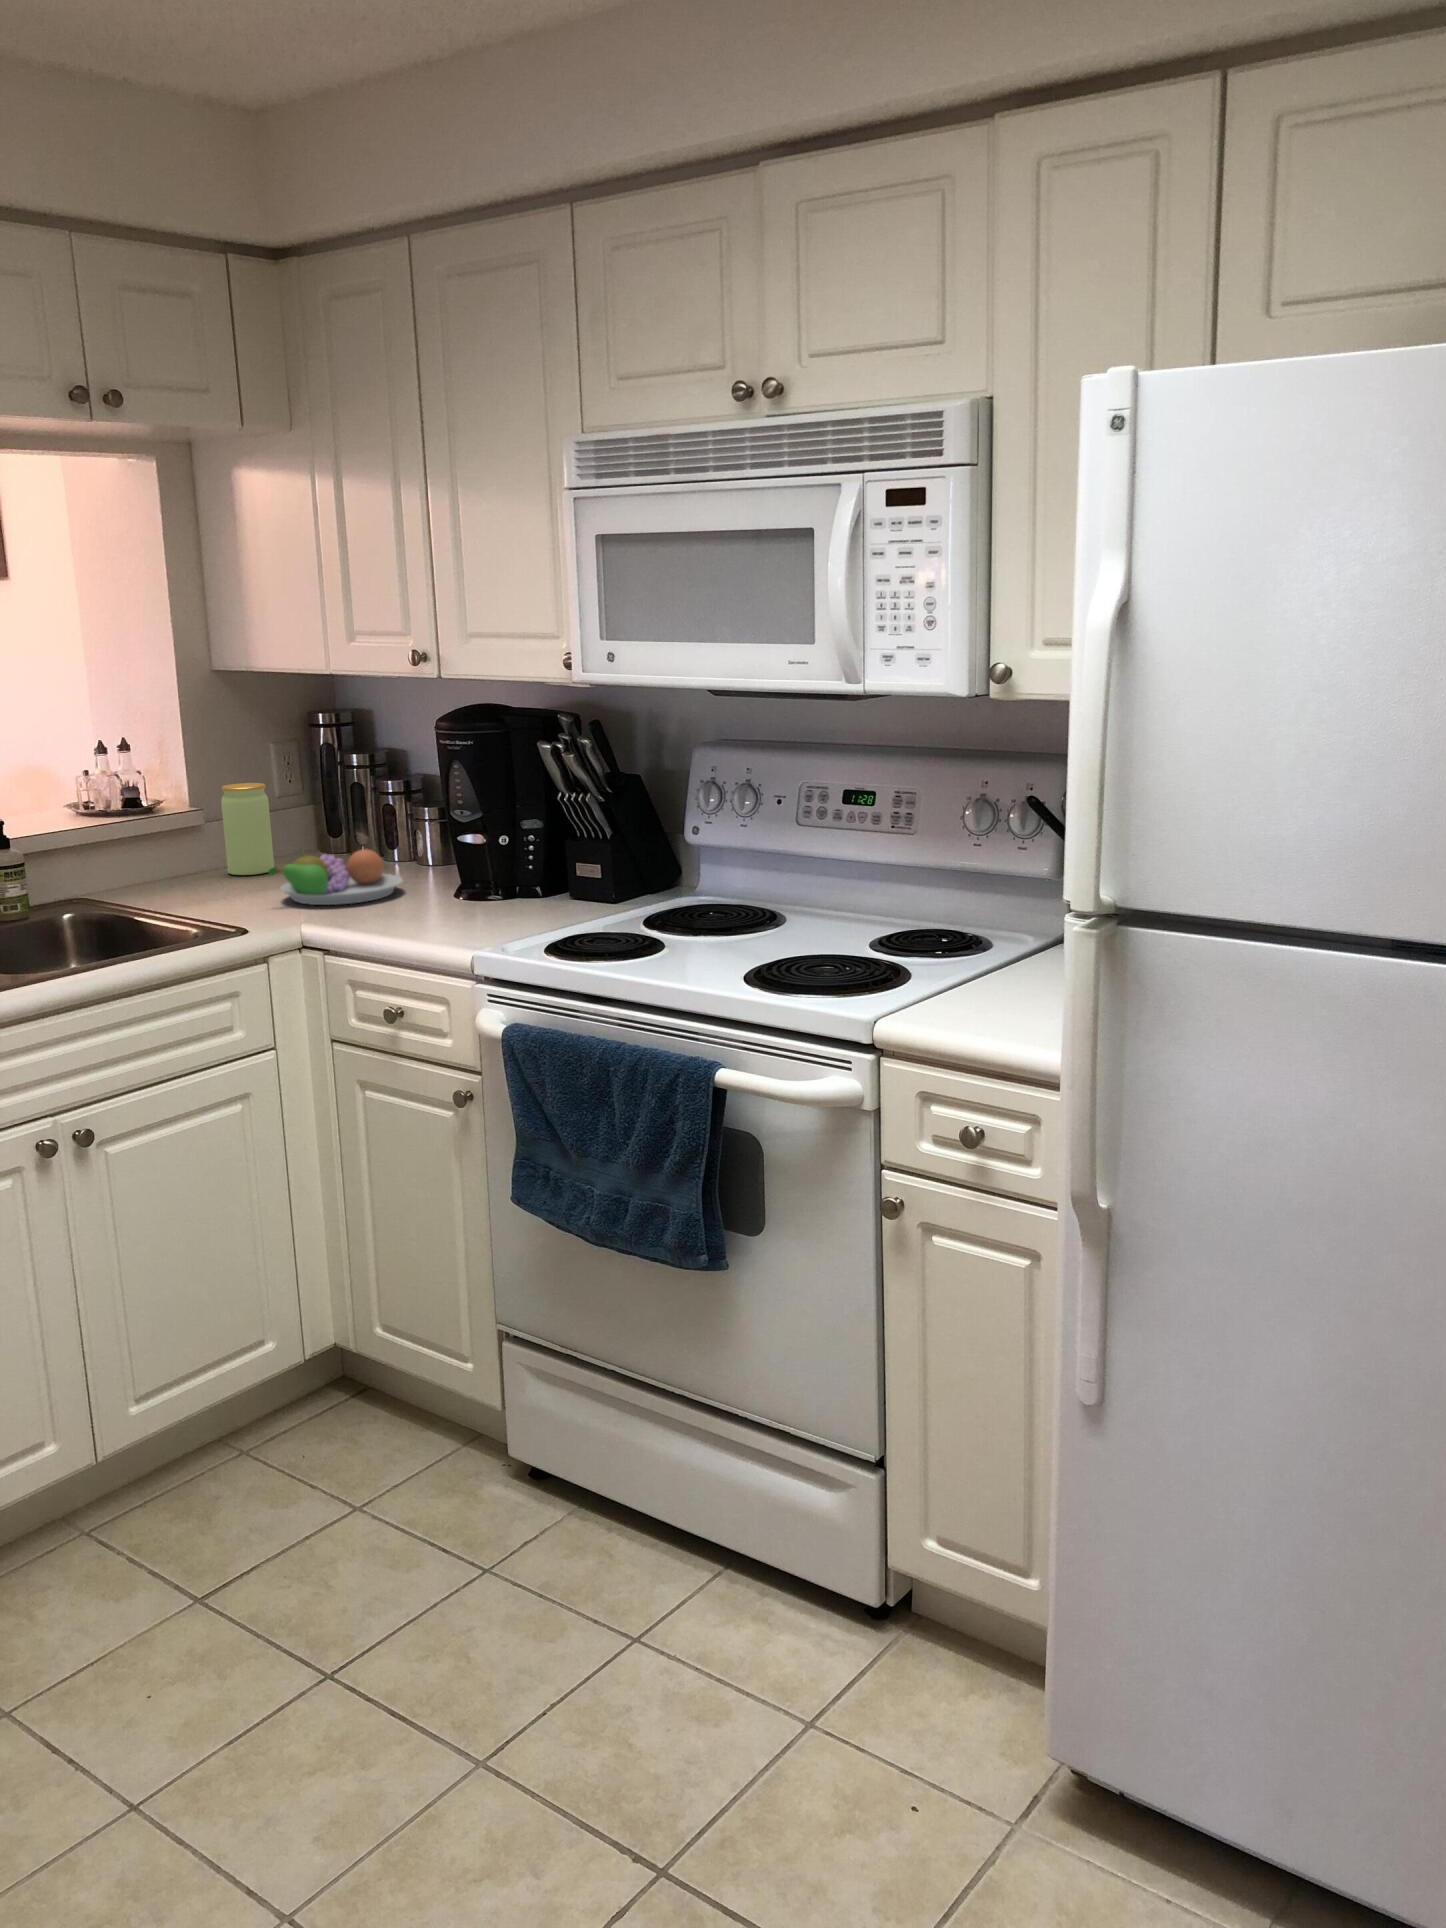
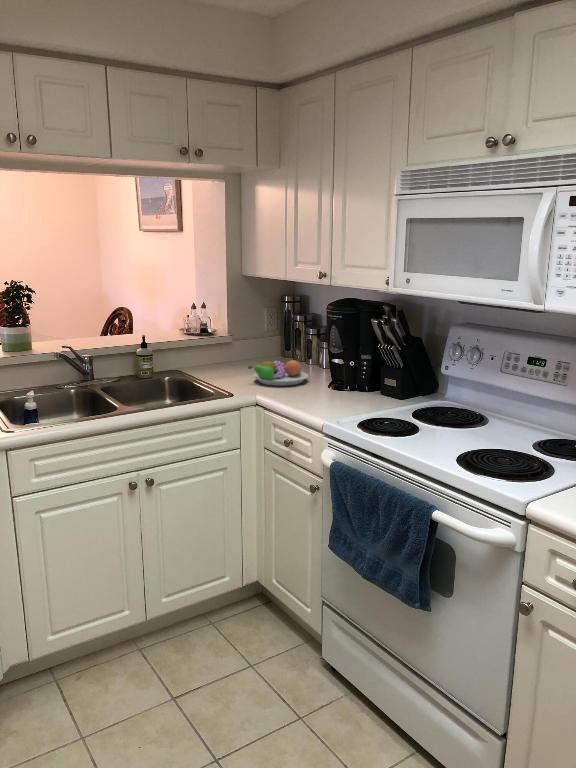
jar: present [221,783,274,875] -> none [239,325,259,365]

